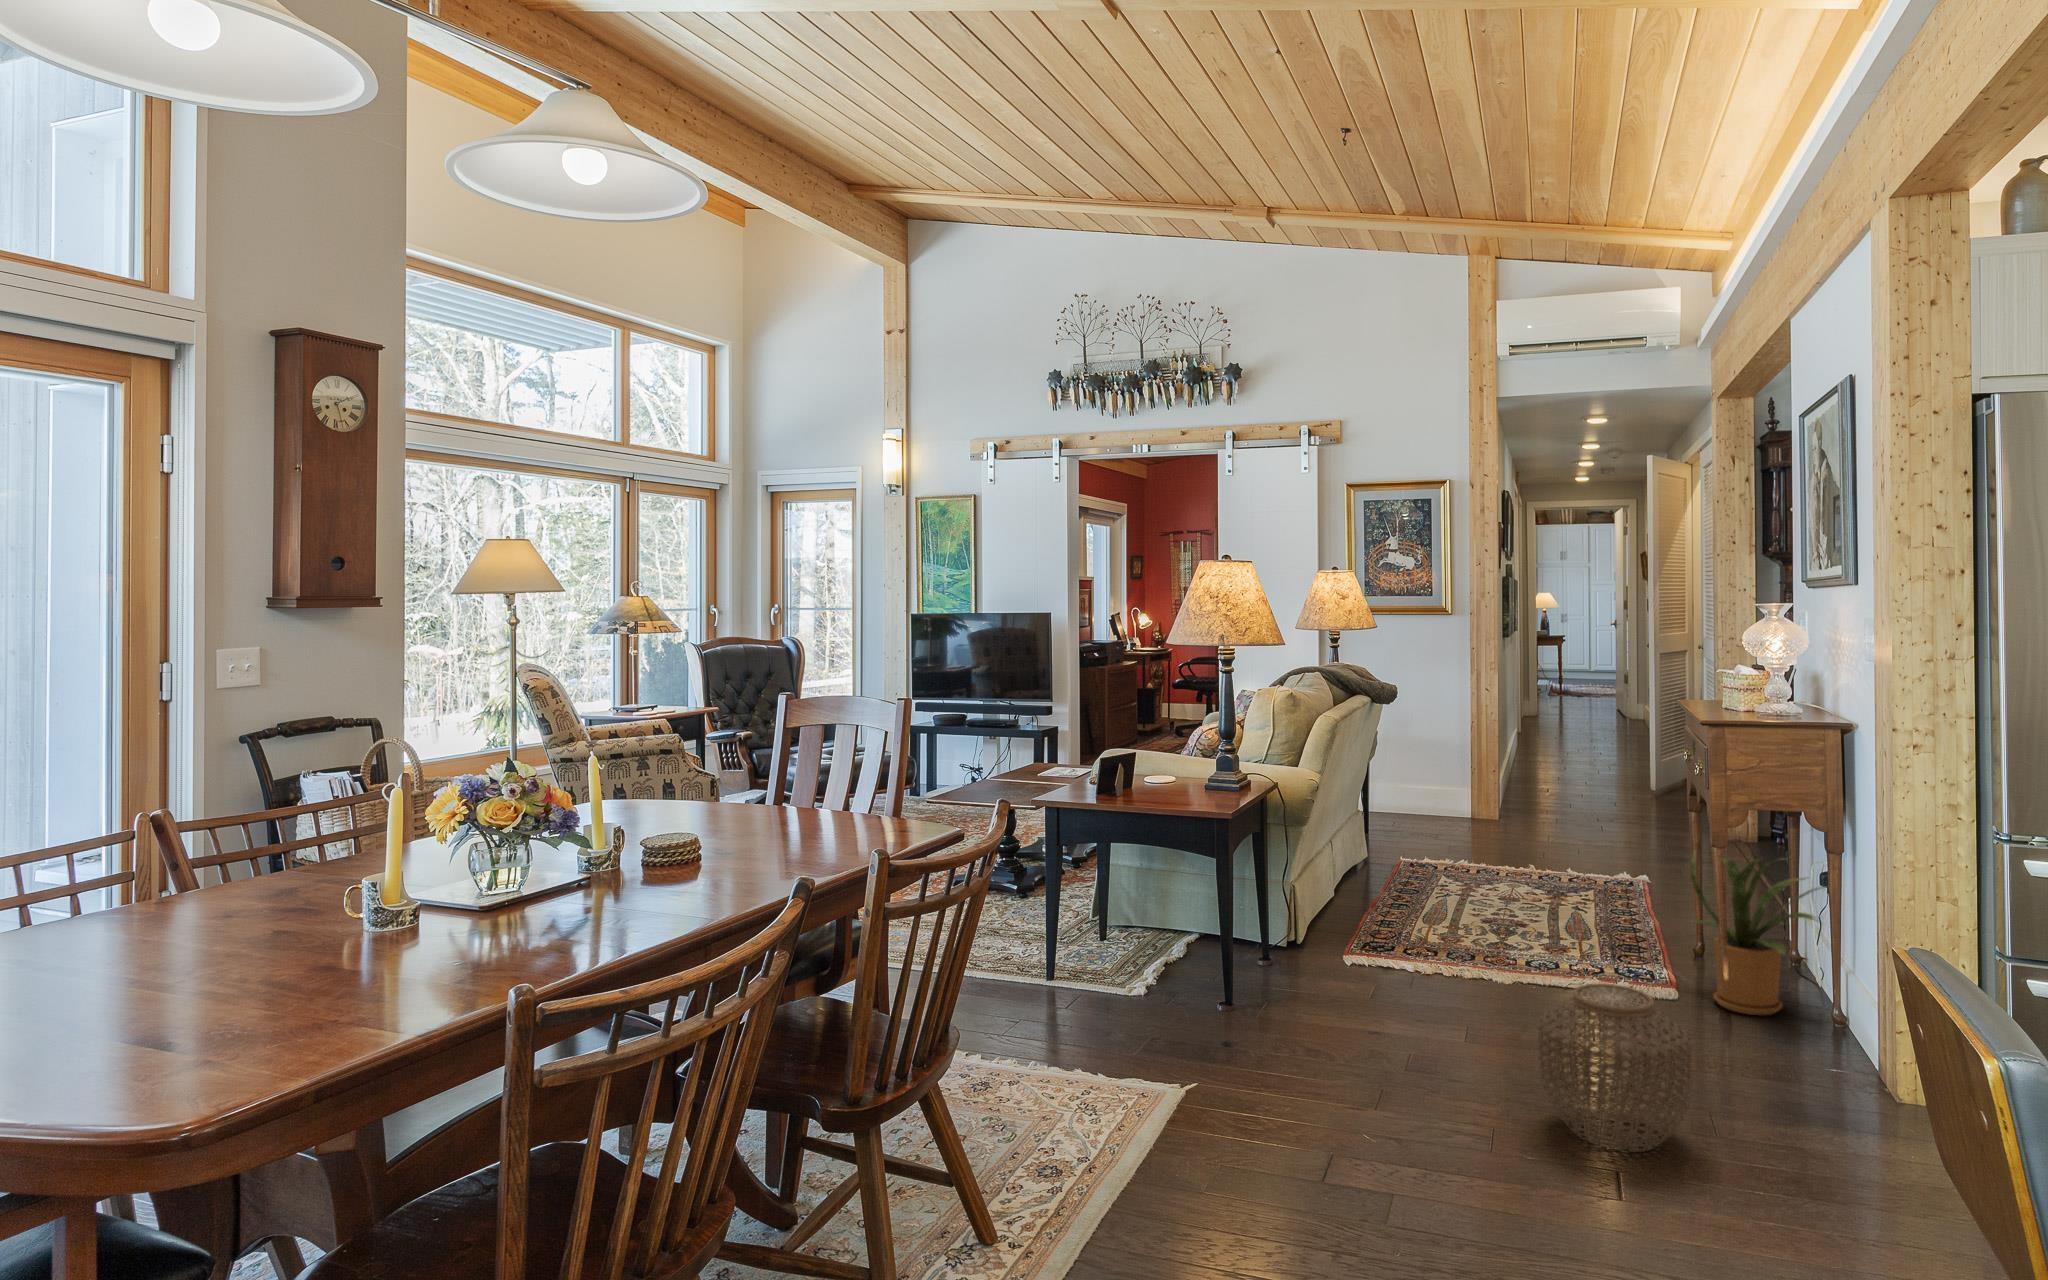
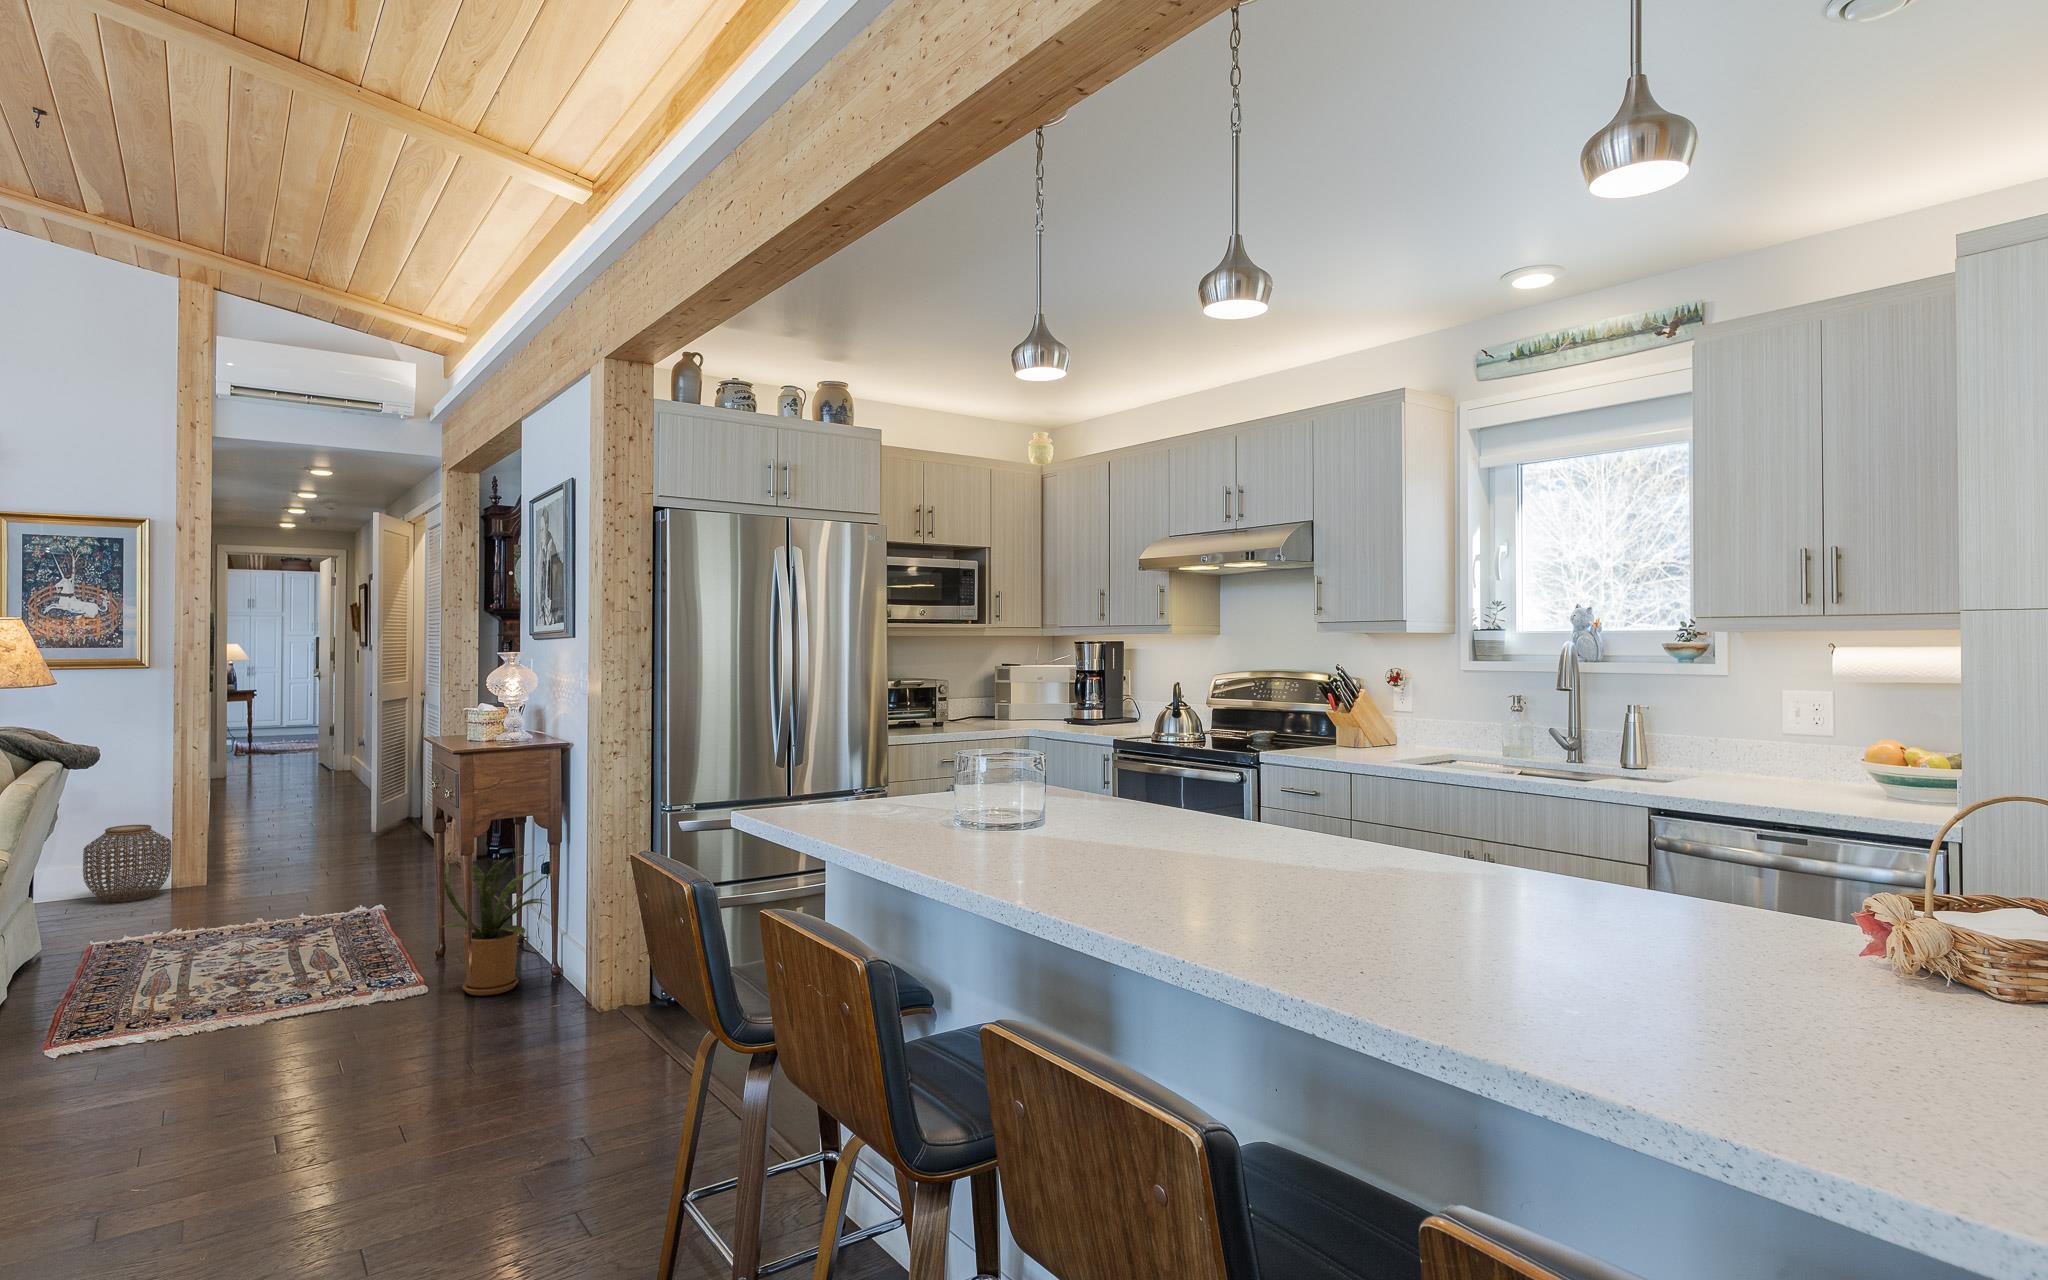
woven basket: present [1538,984,1692,1152] -> present [83,825,171,902]

